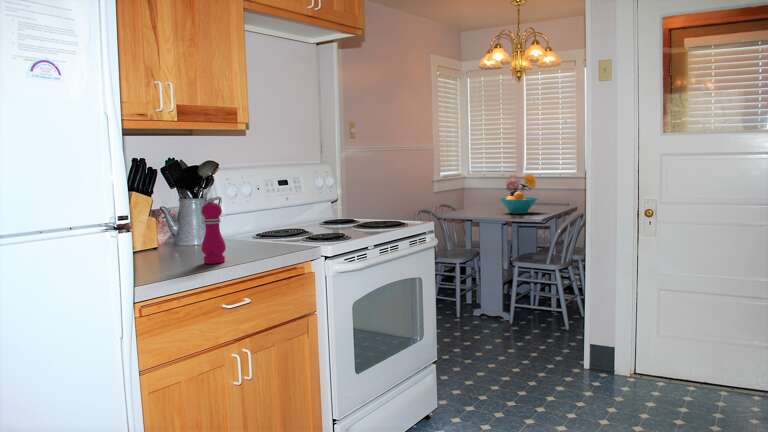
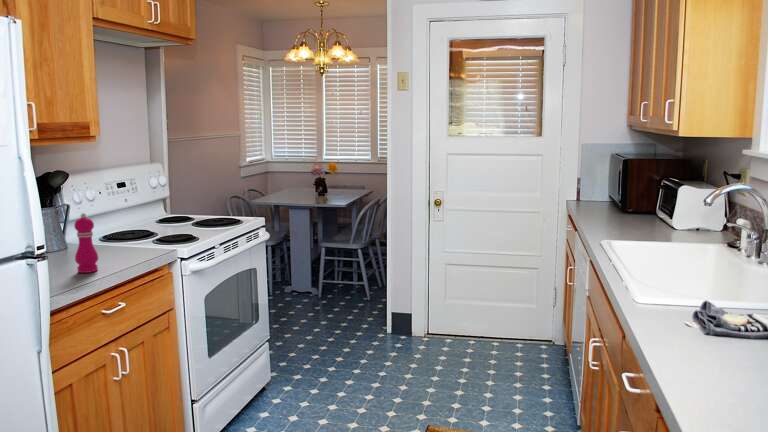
fruit bowl: present [499,191,538,214] -> none [307,179,341,199]

